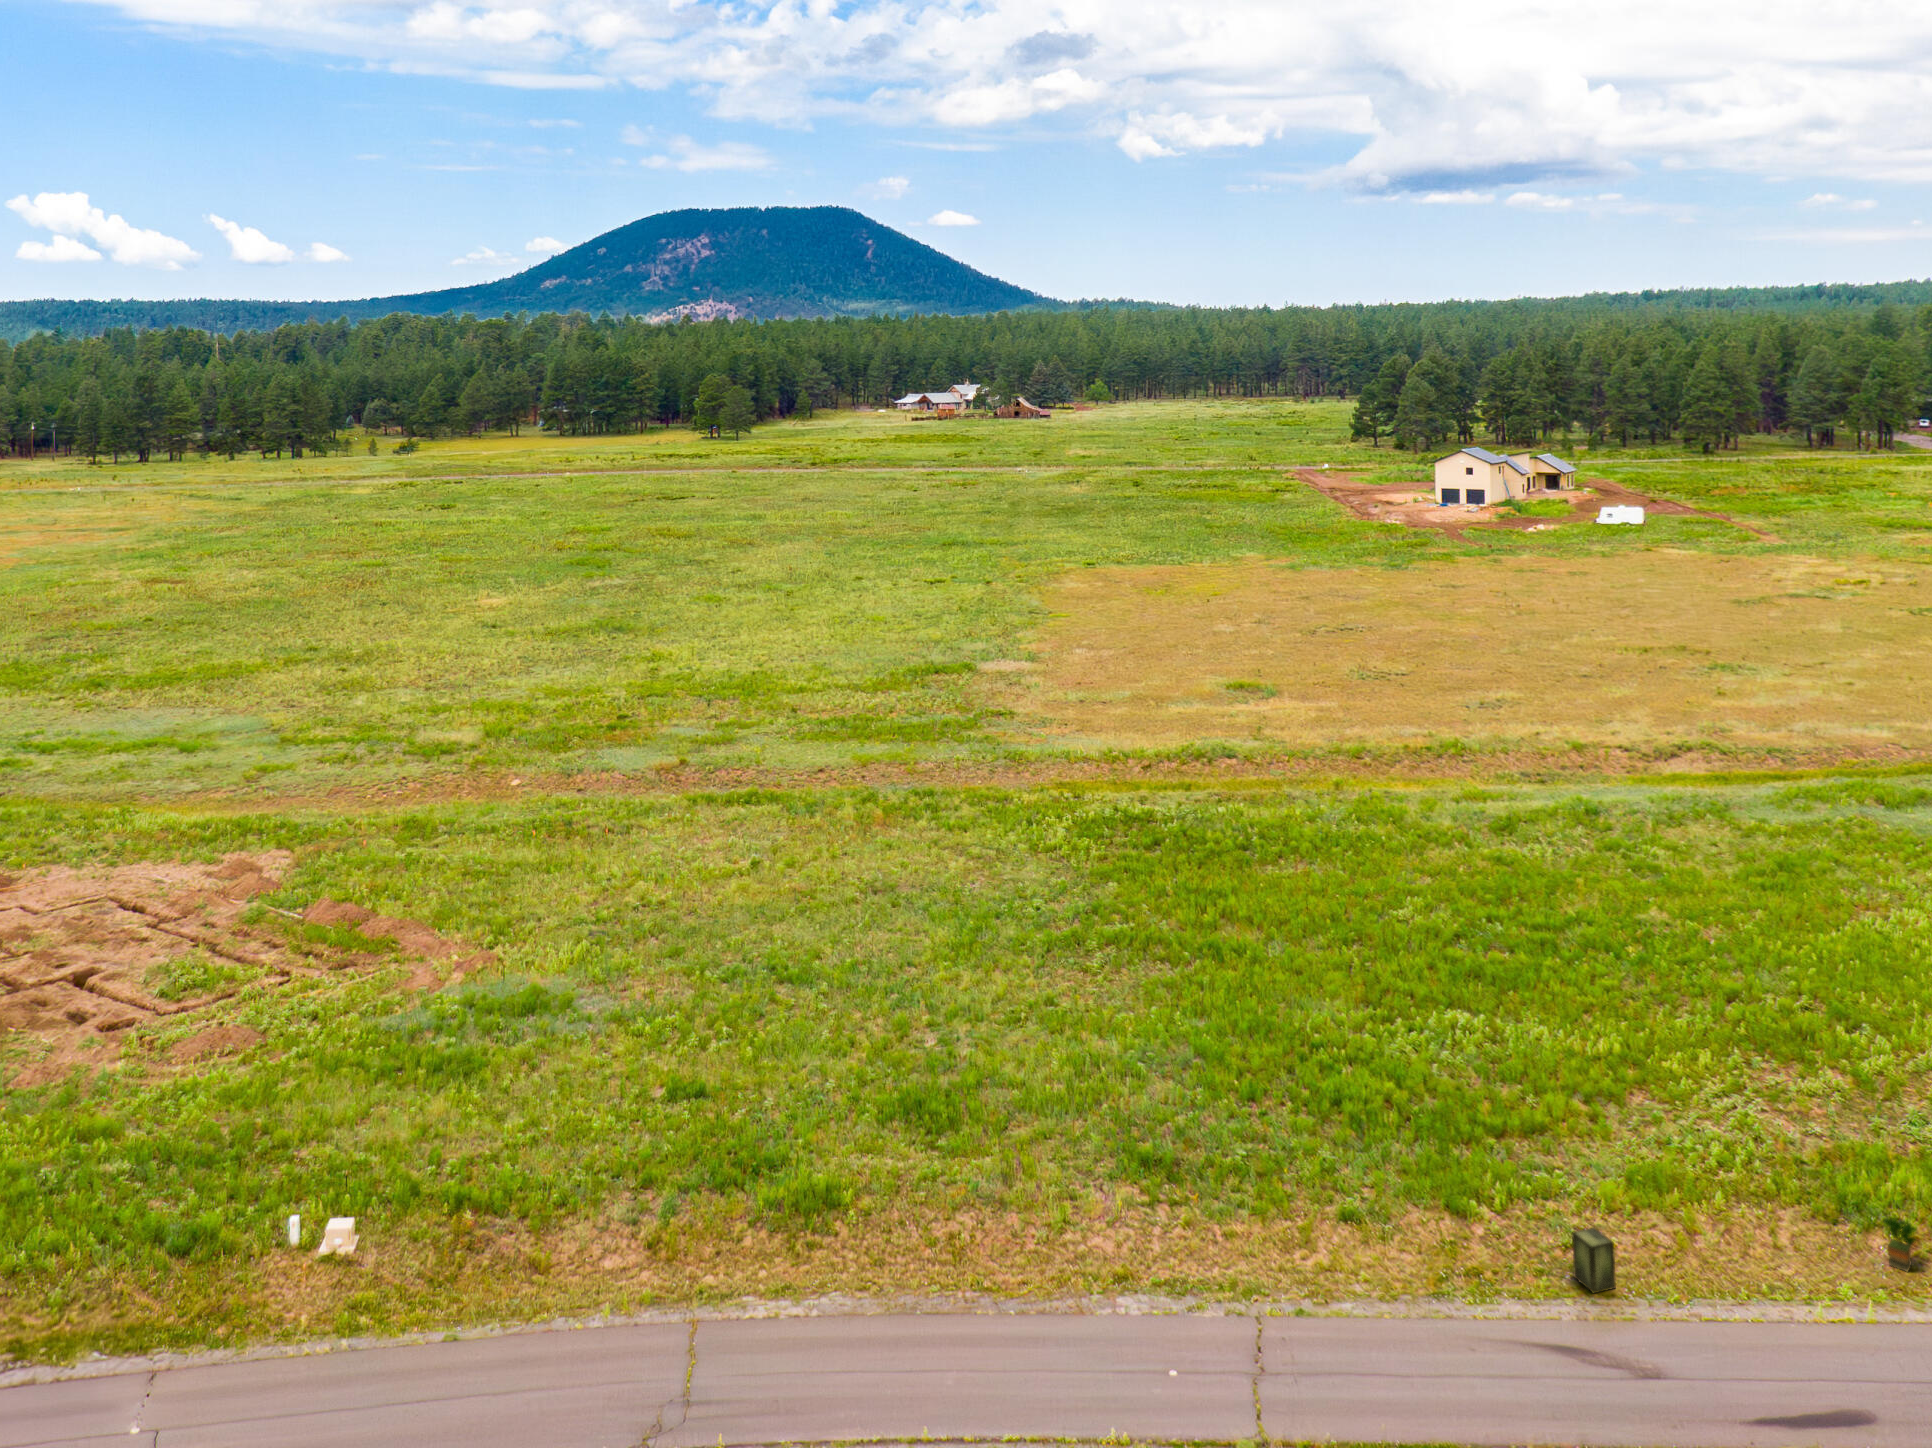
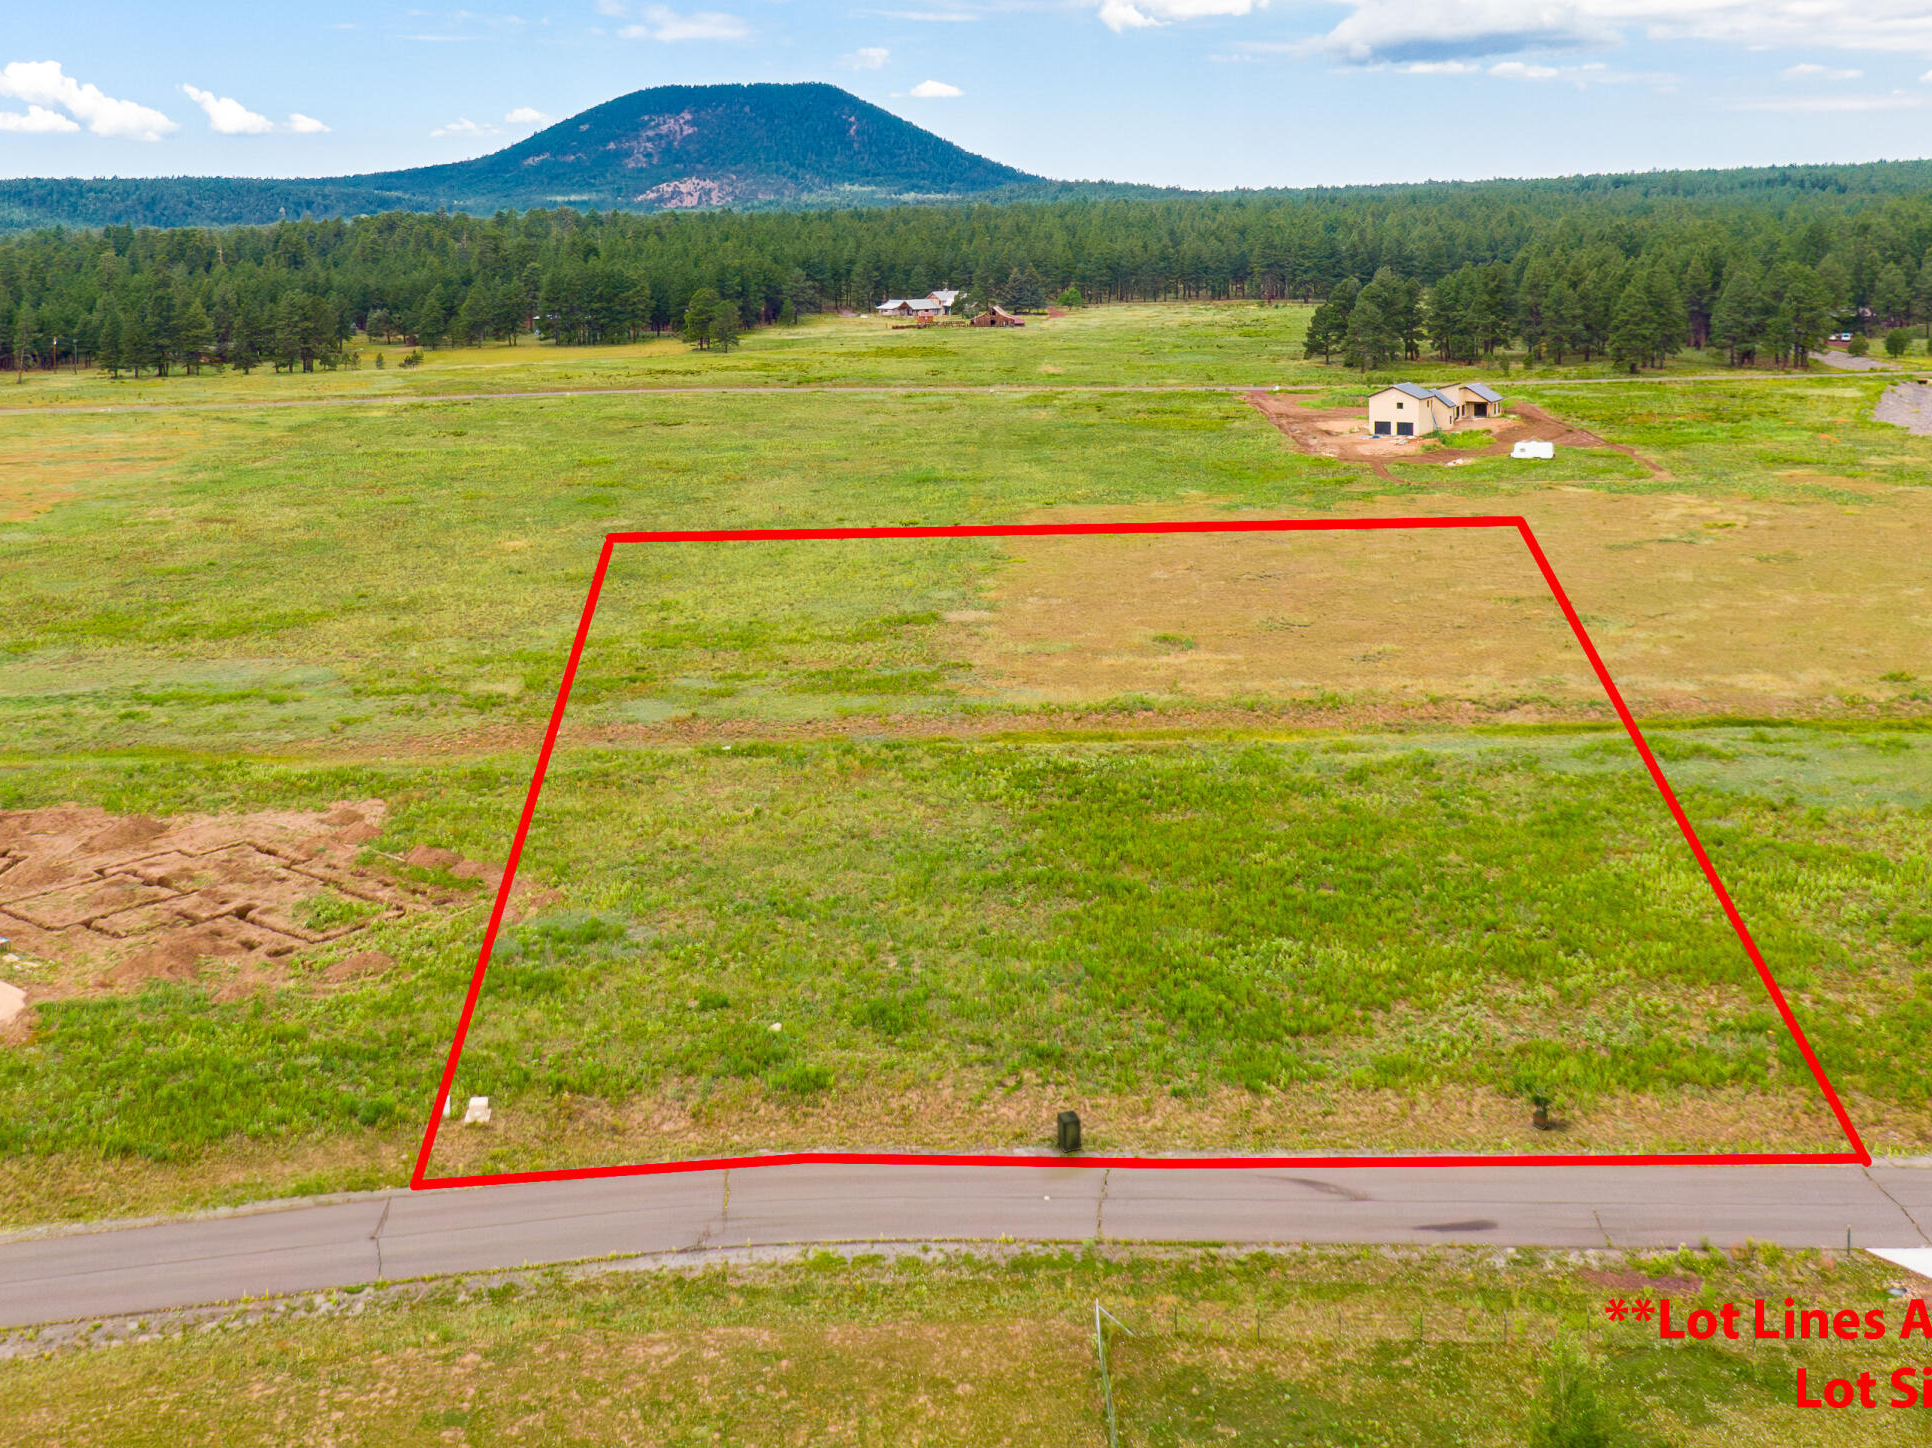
storage box: present [1572,1227,1616,1293] -> present [1057,1110,1081,1152]

